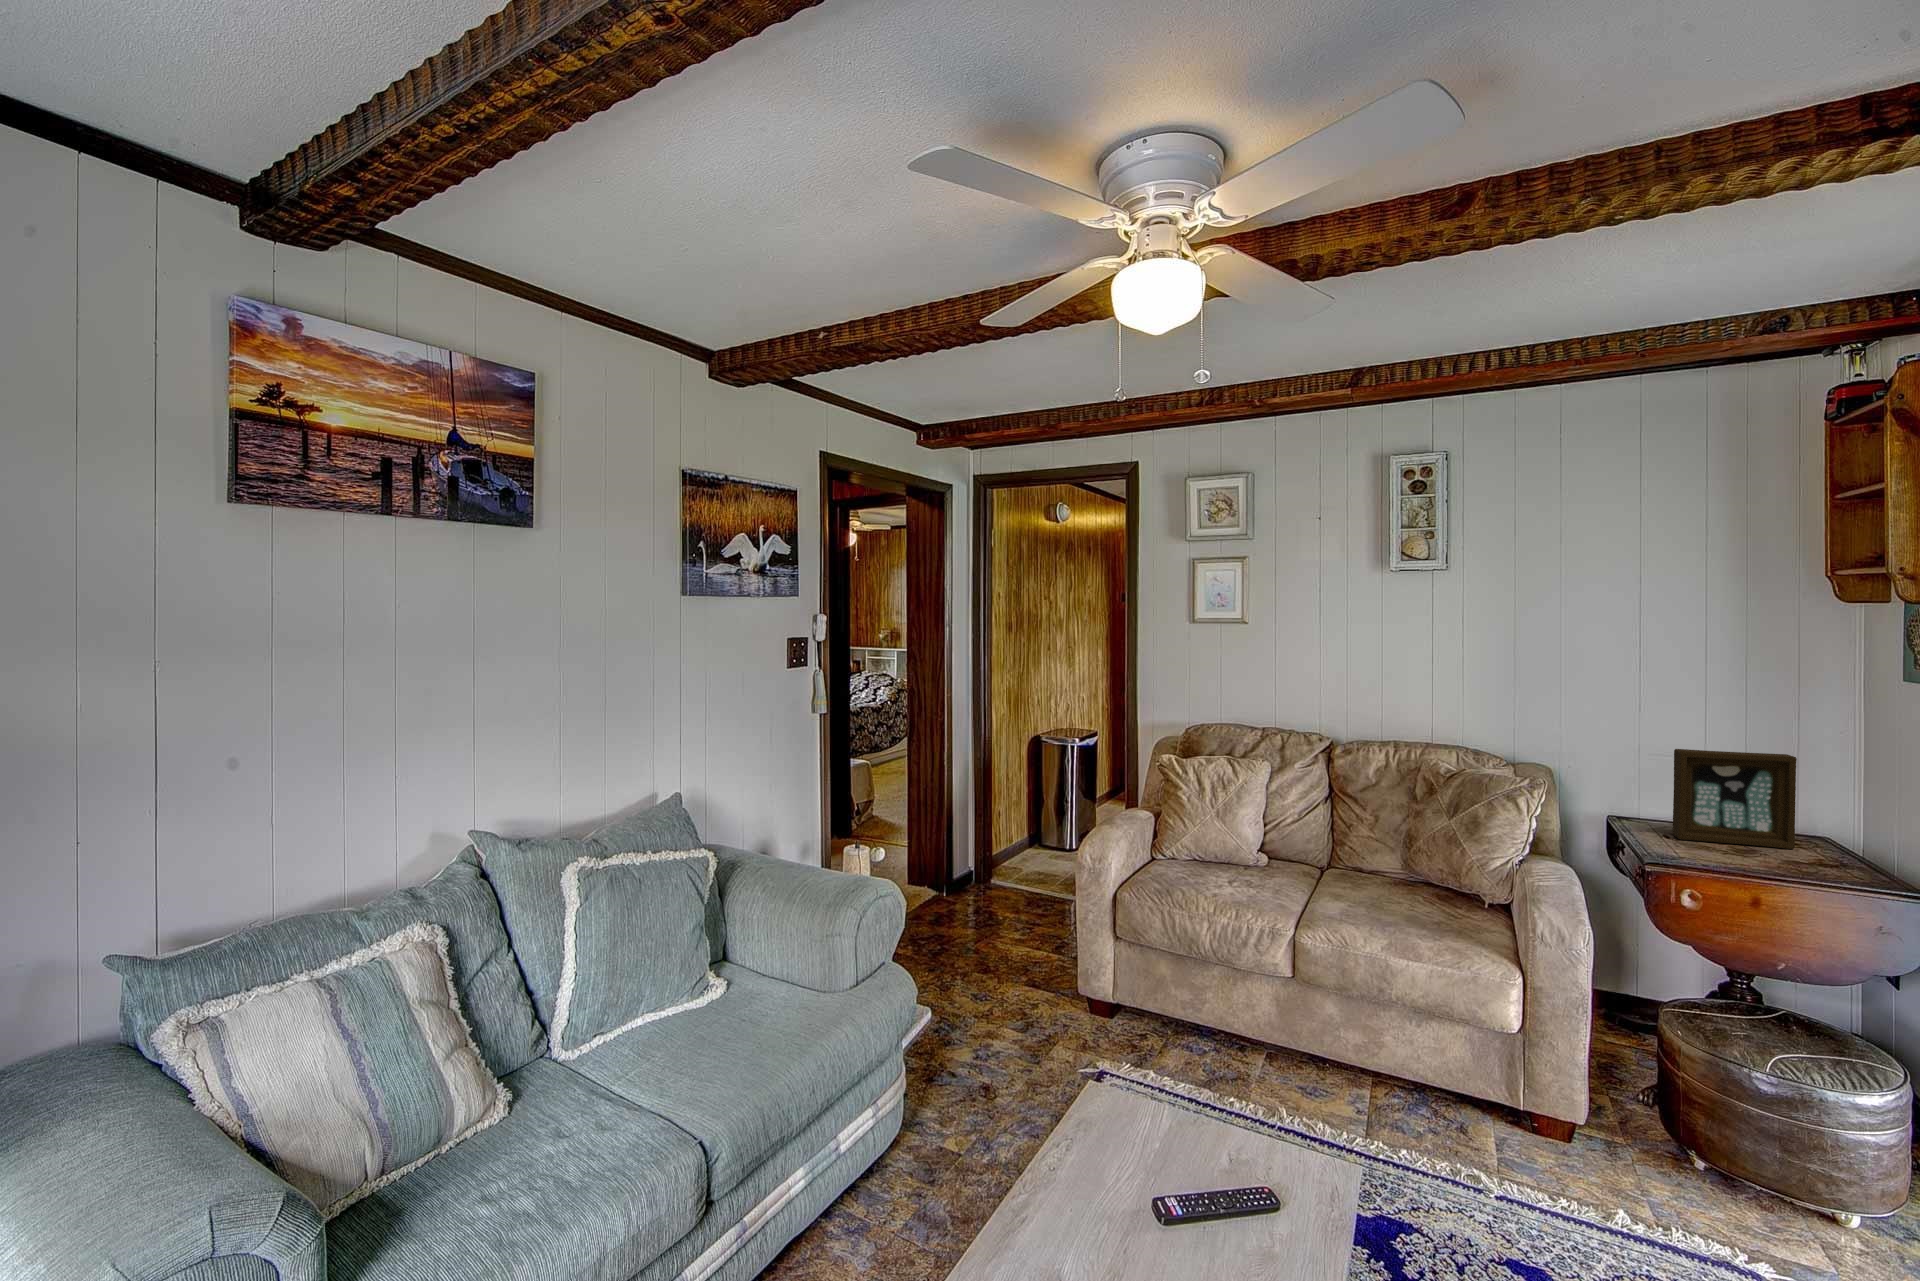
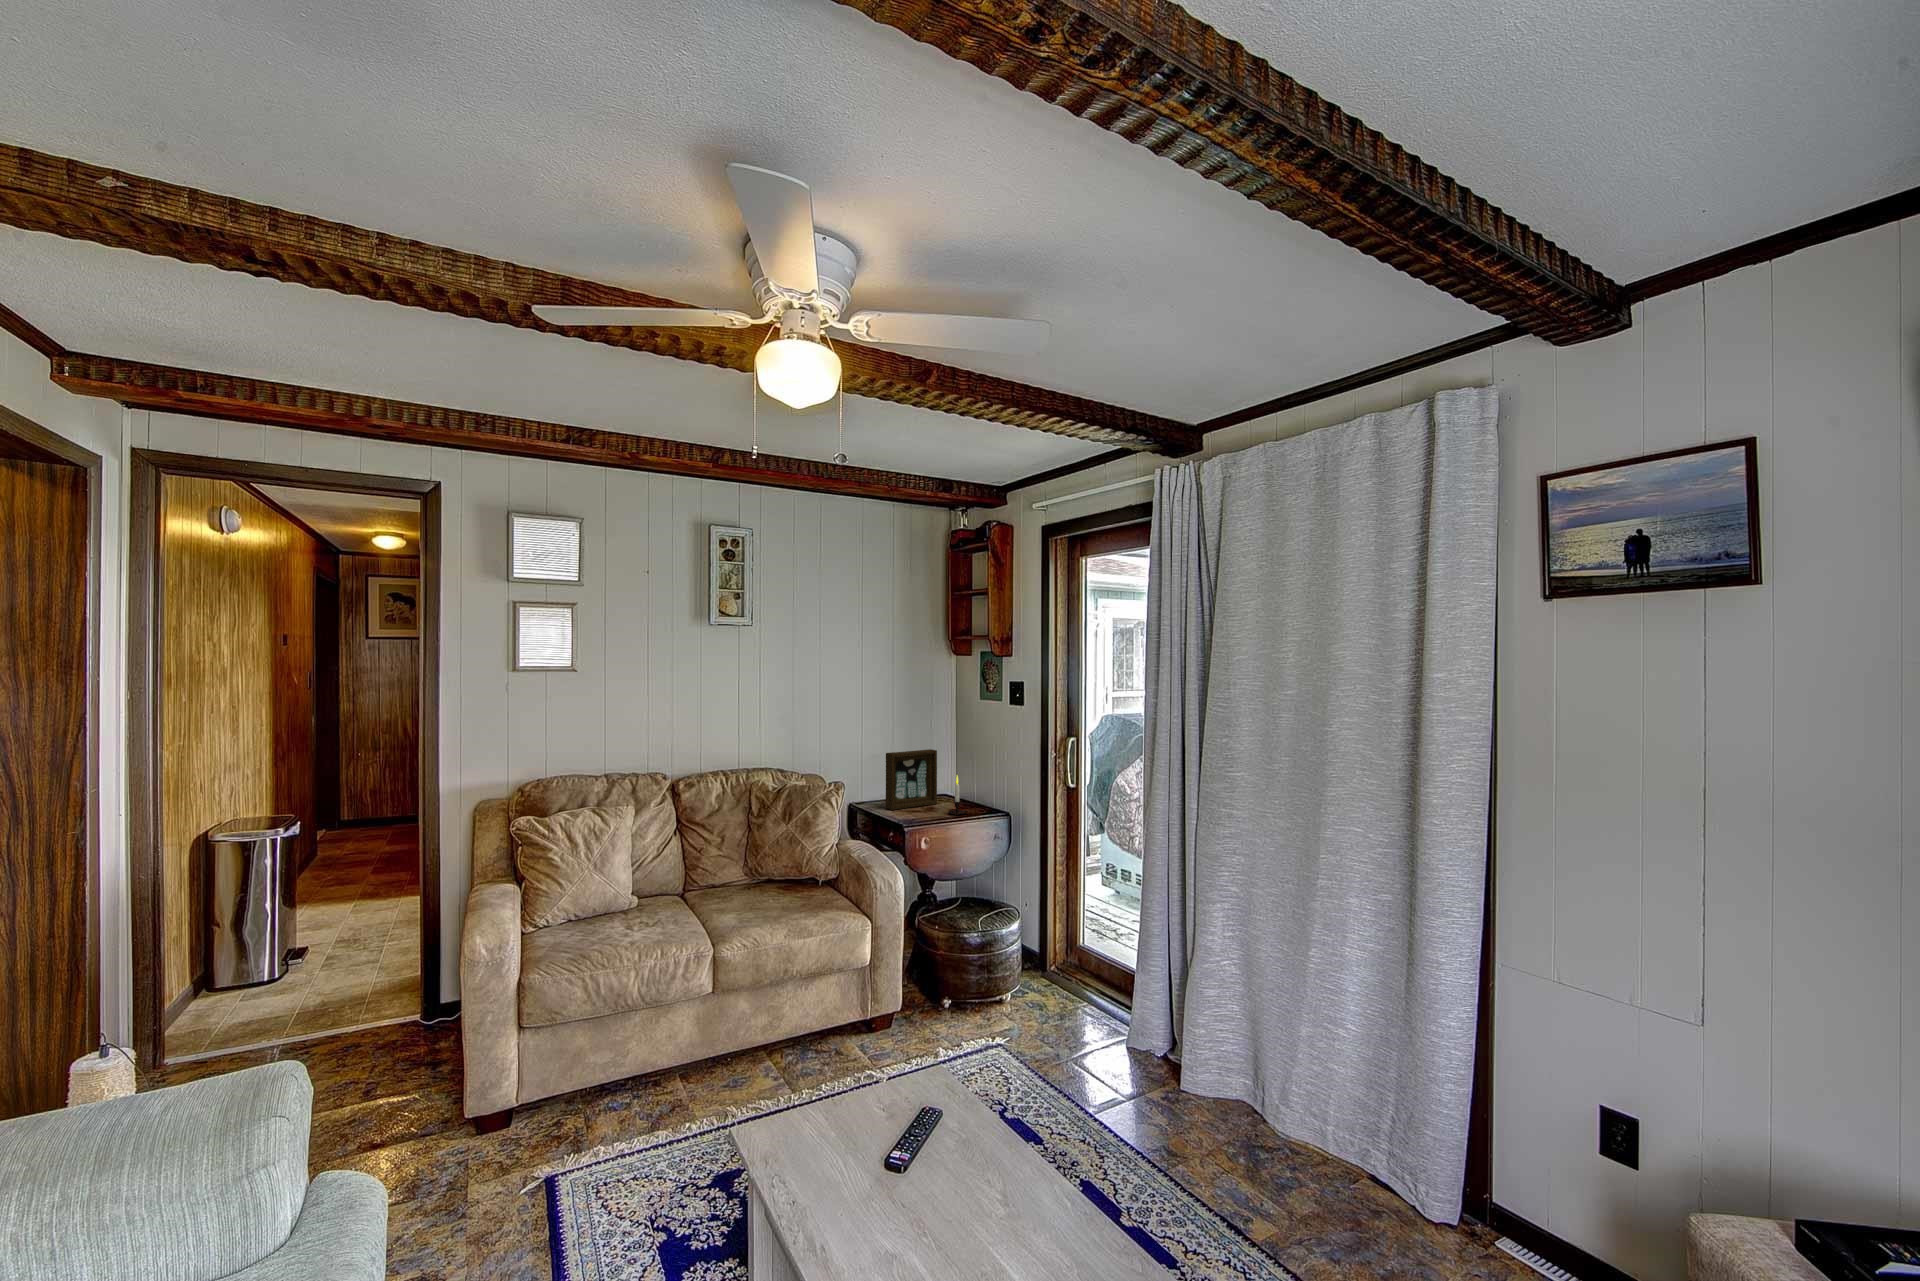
candle: none [1789,802,1842,873] -> present [948,776,970,815]

